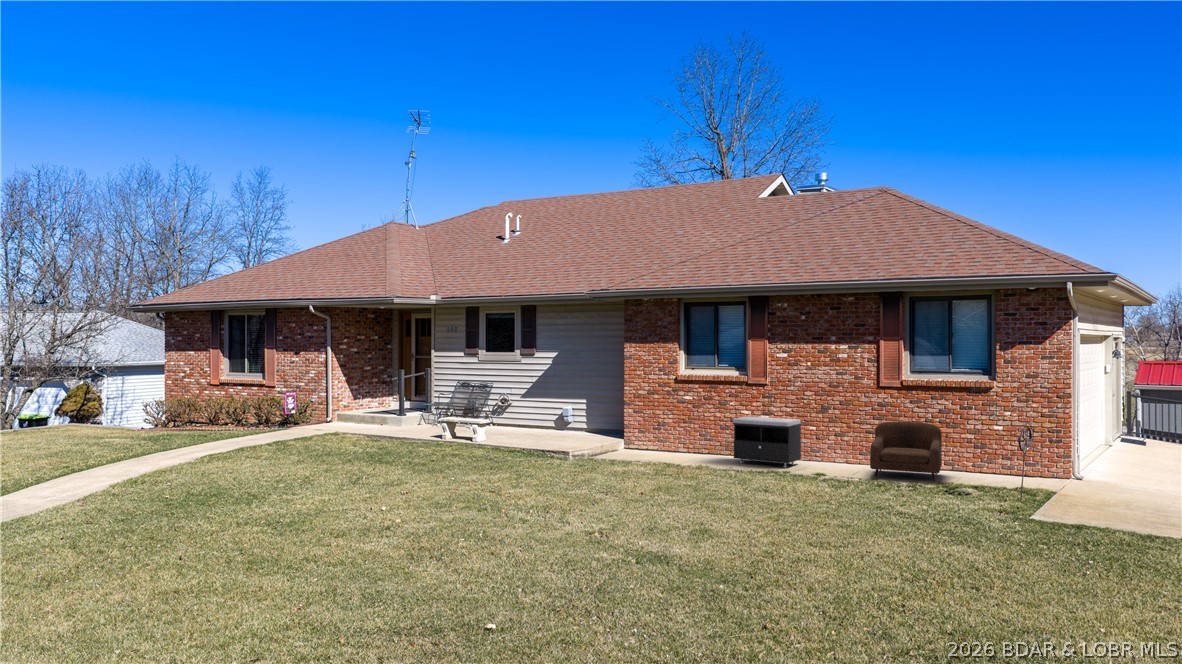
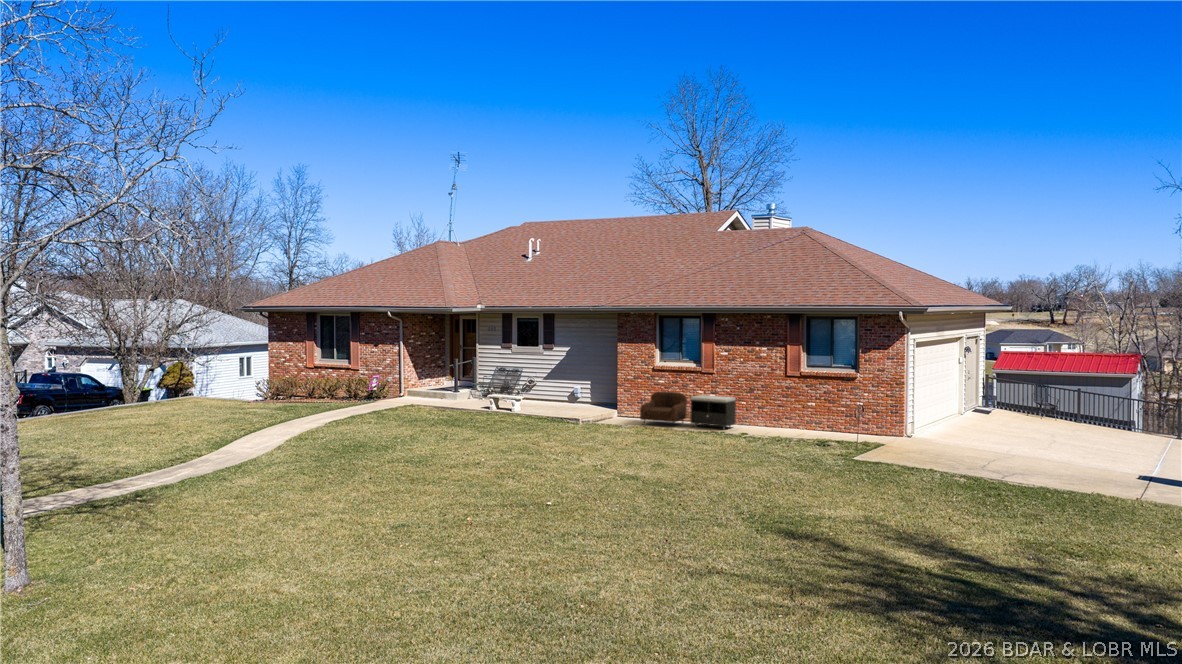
armchair: present [870,421,942,481] -> present [640,392,687,425]

